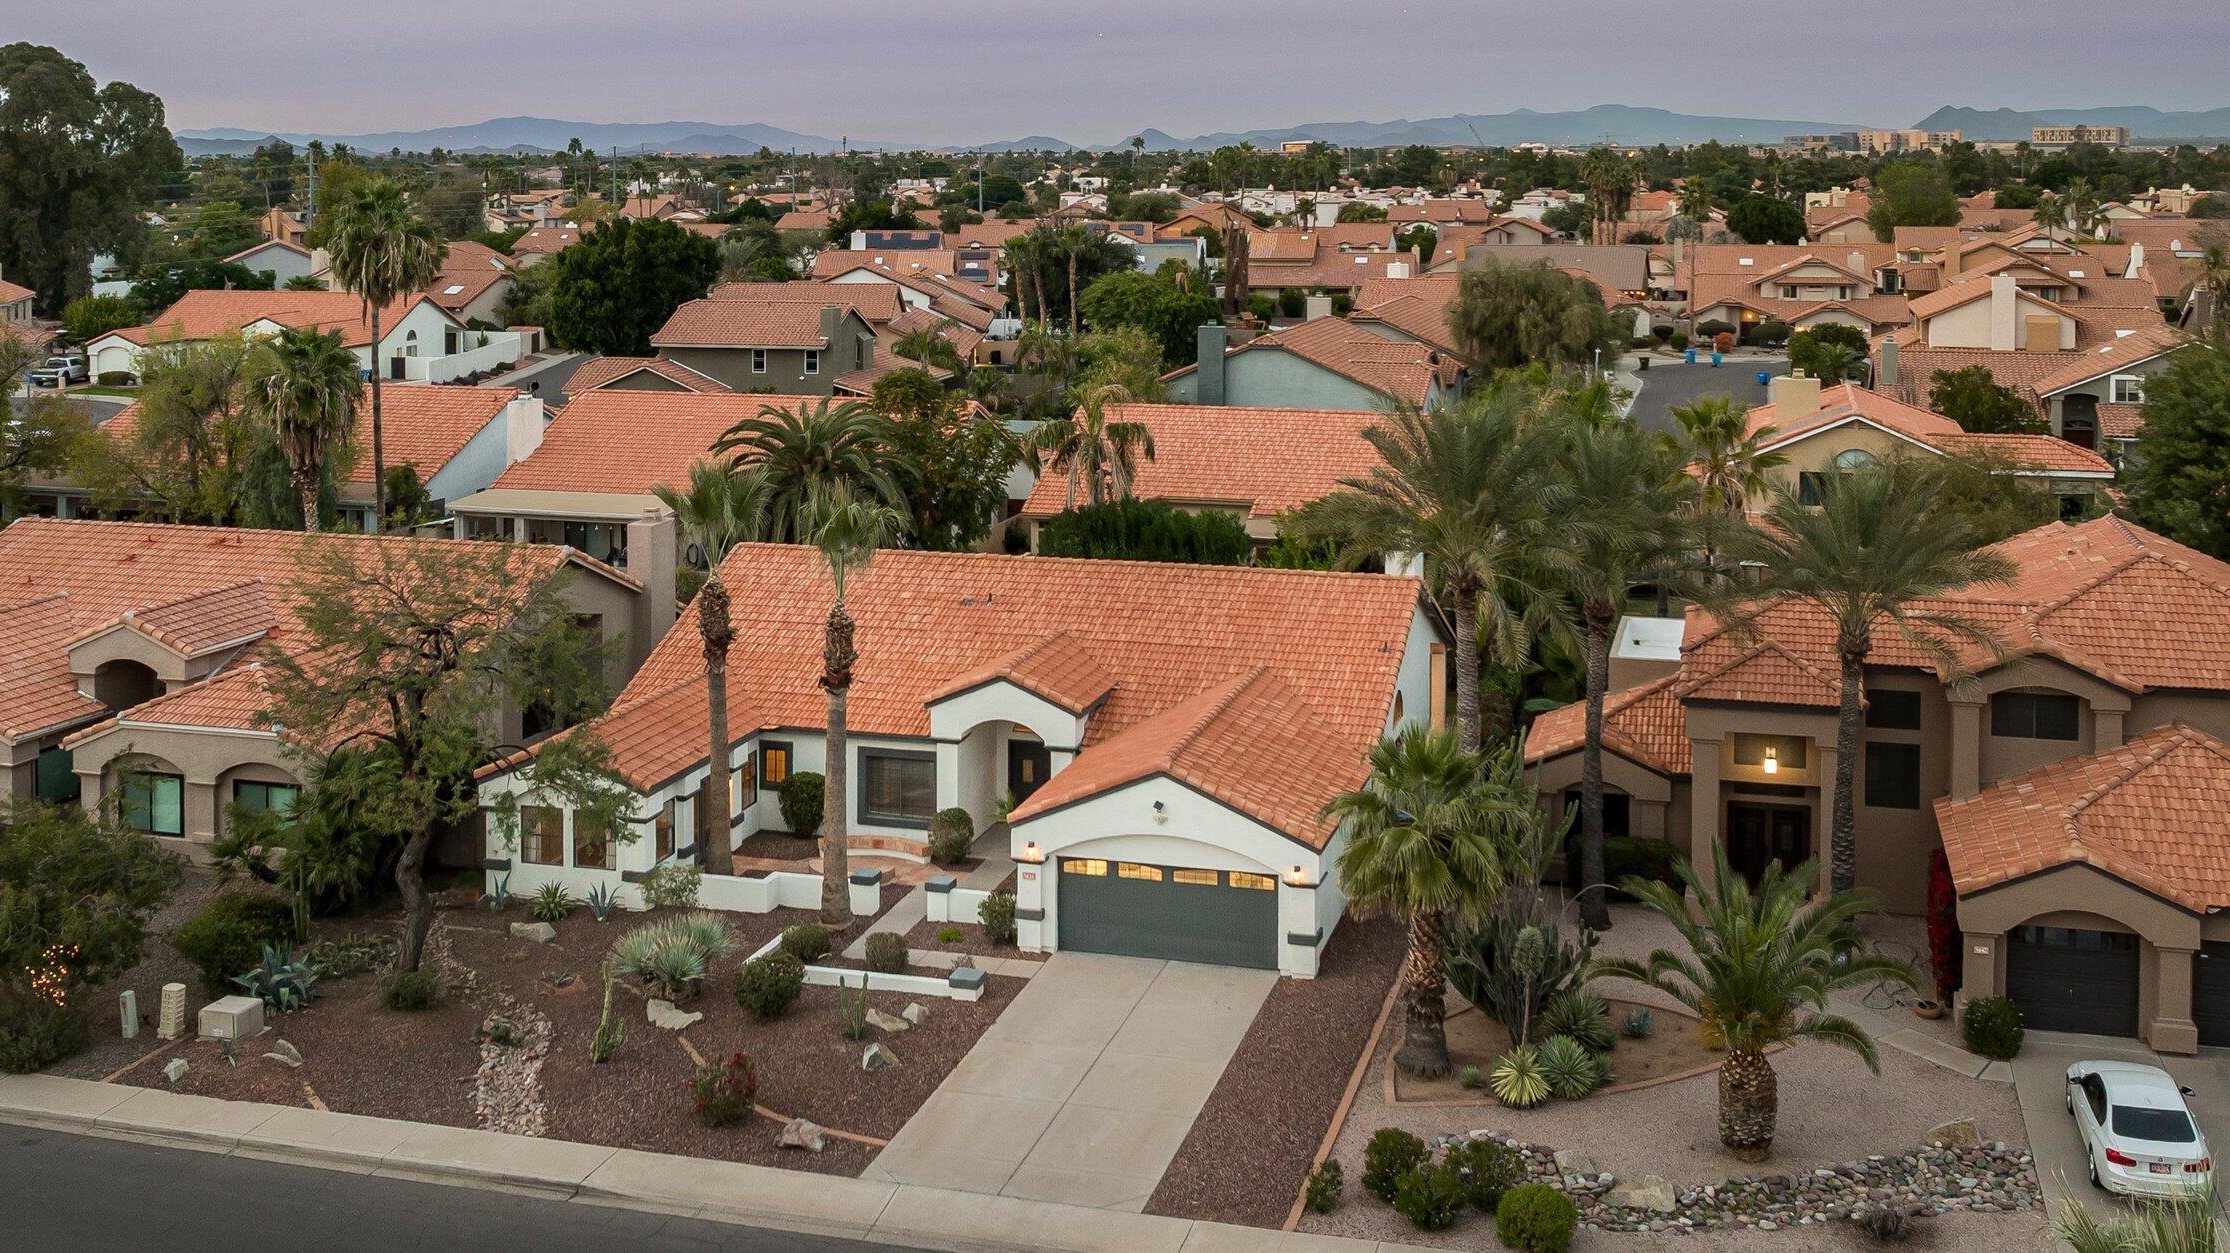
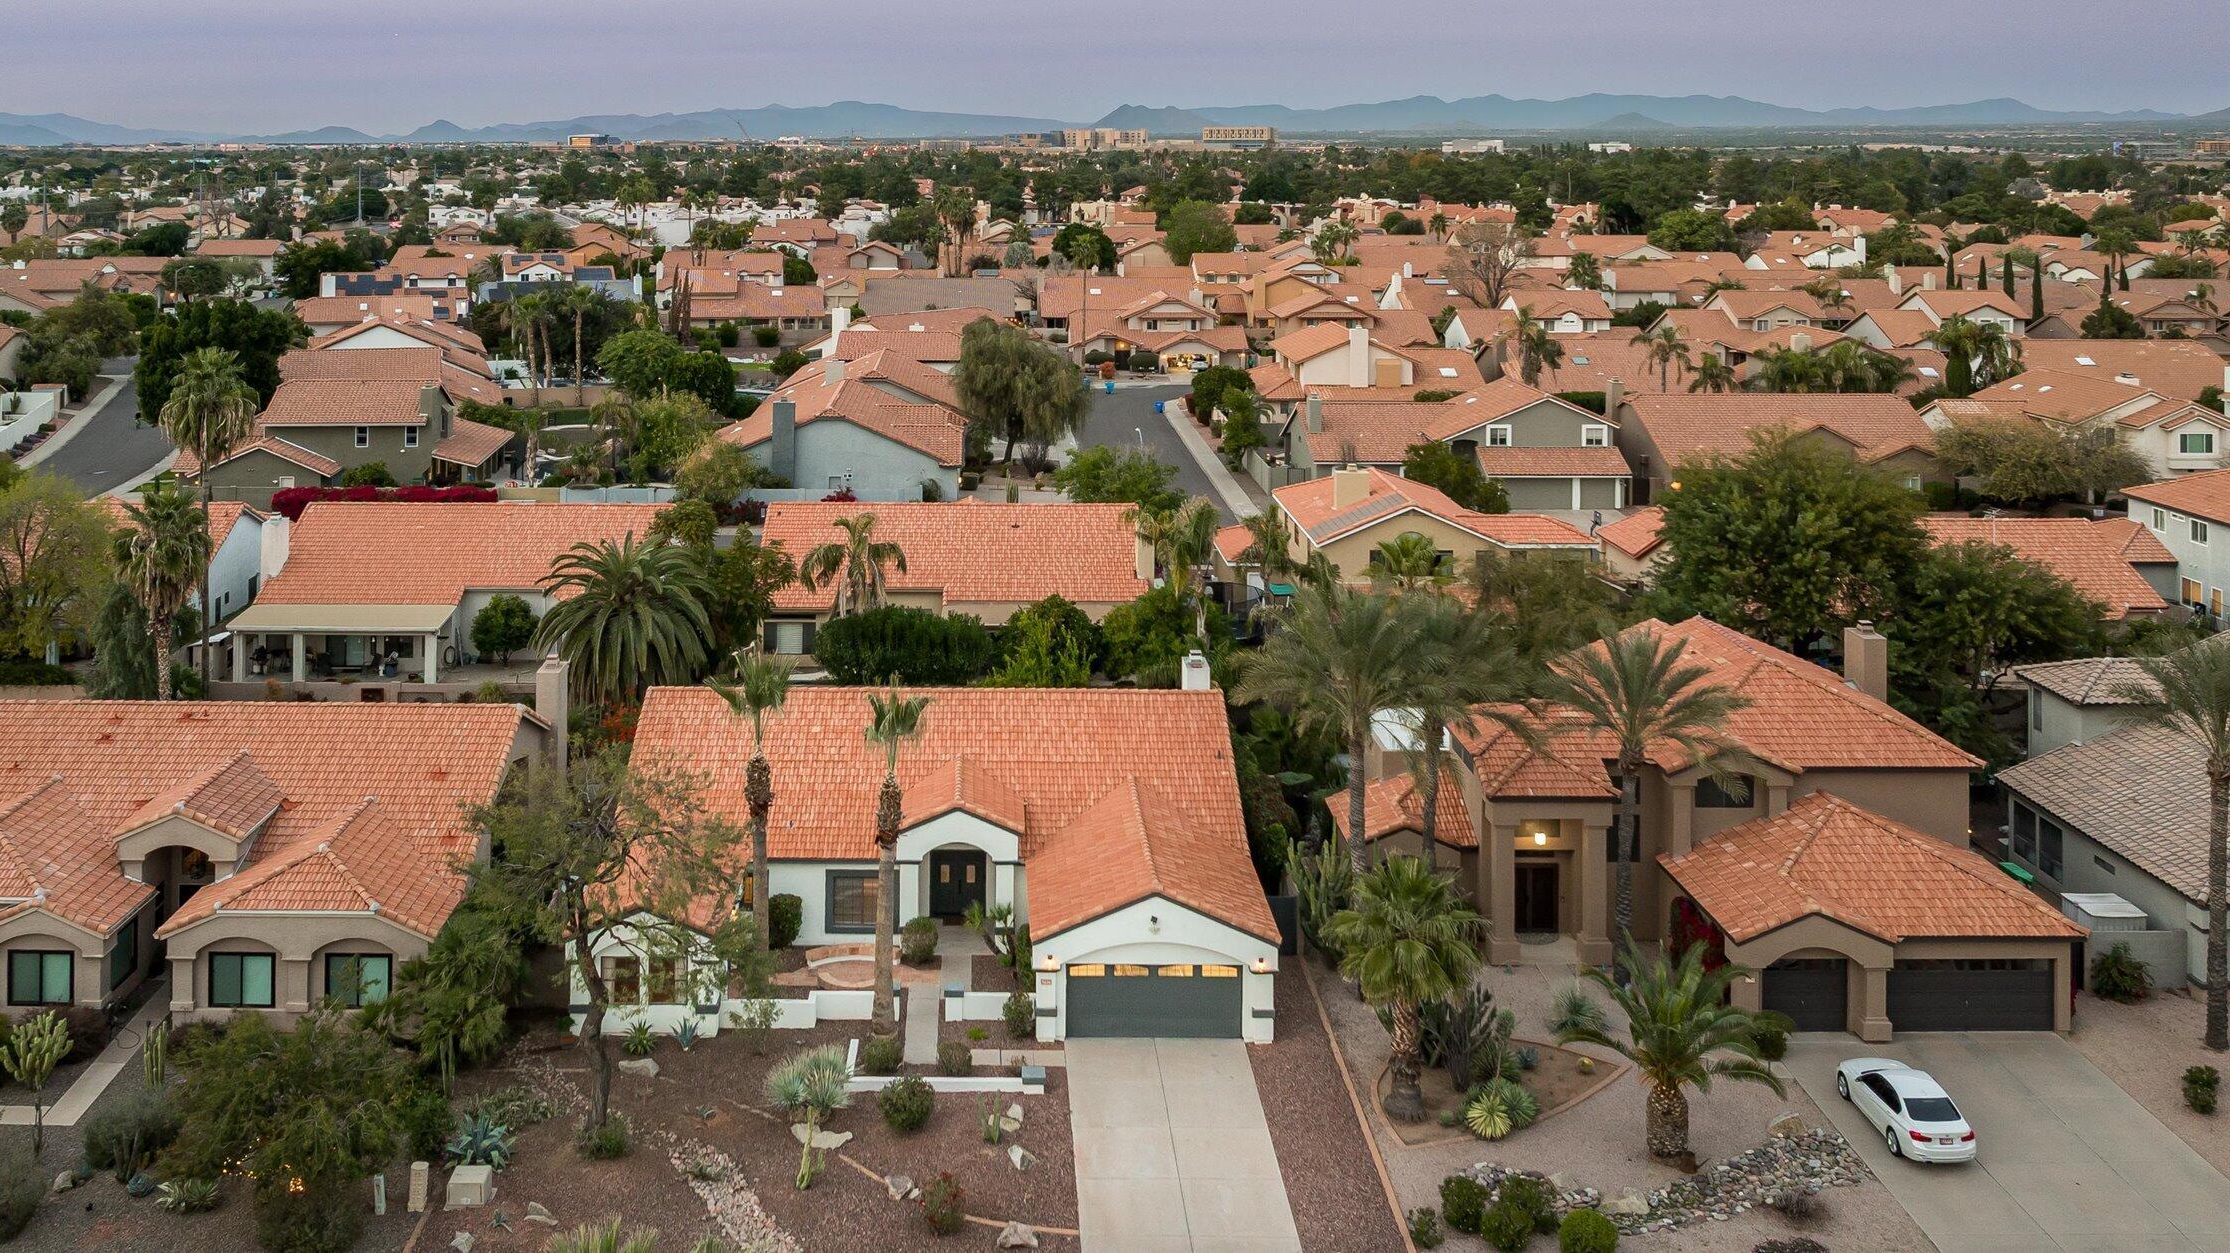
watering can: none [1754,1139,1793,1173] -> present [1677,1149,1711,1174]

